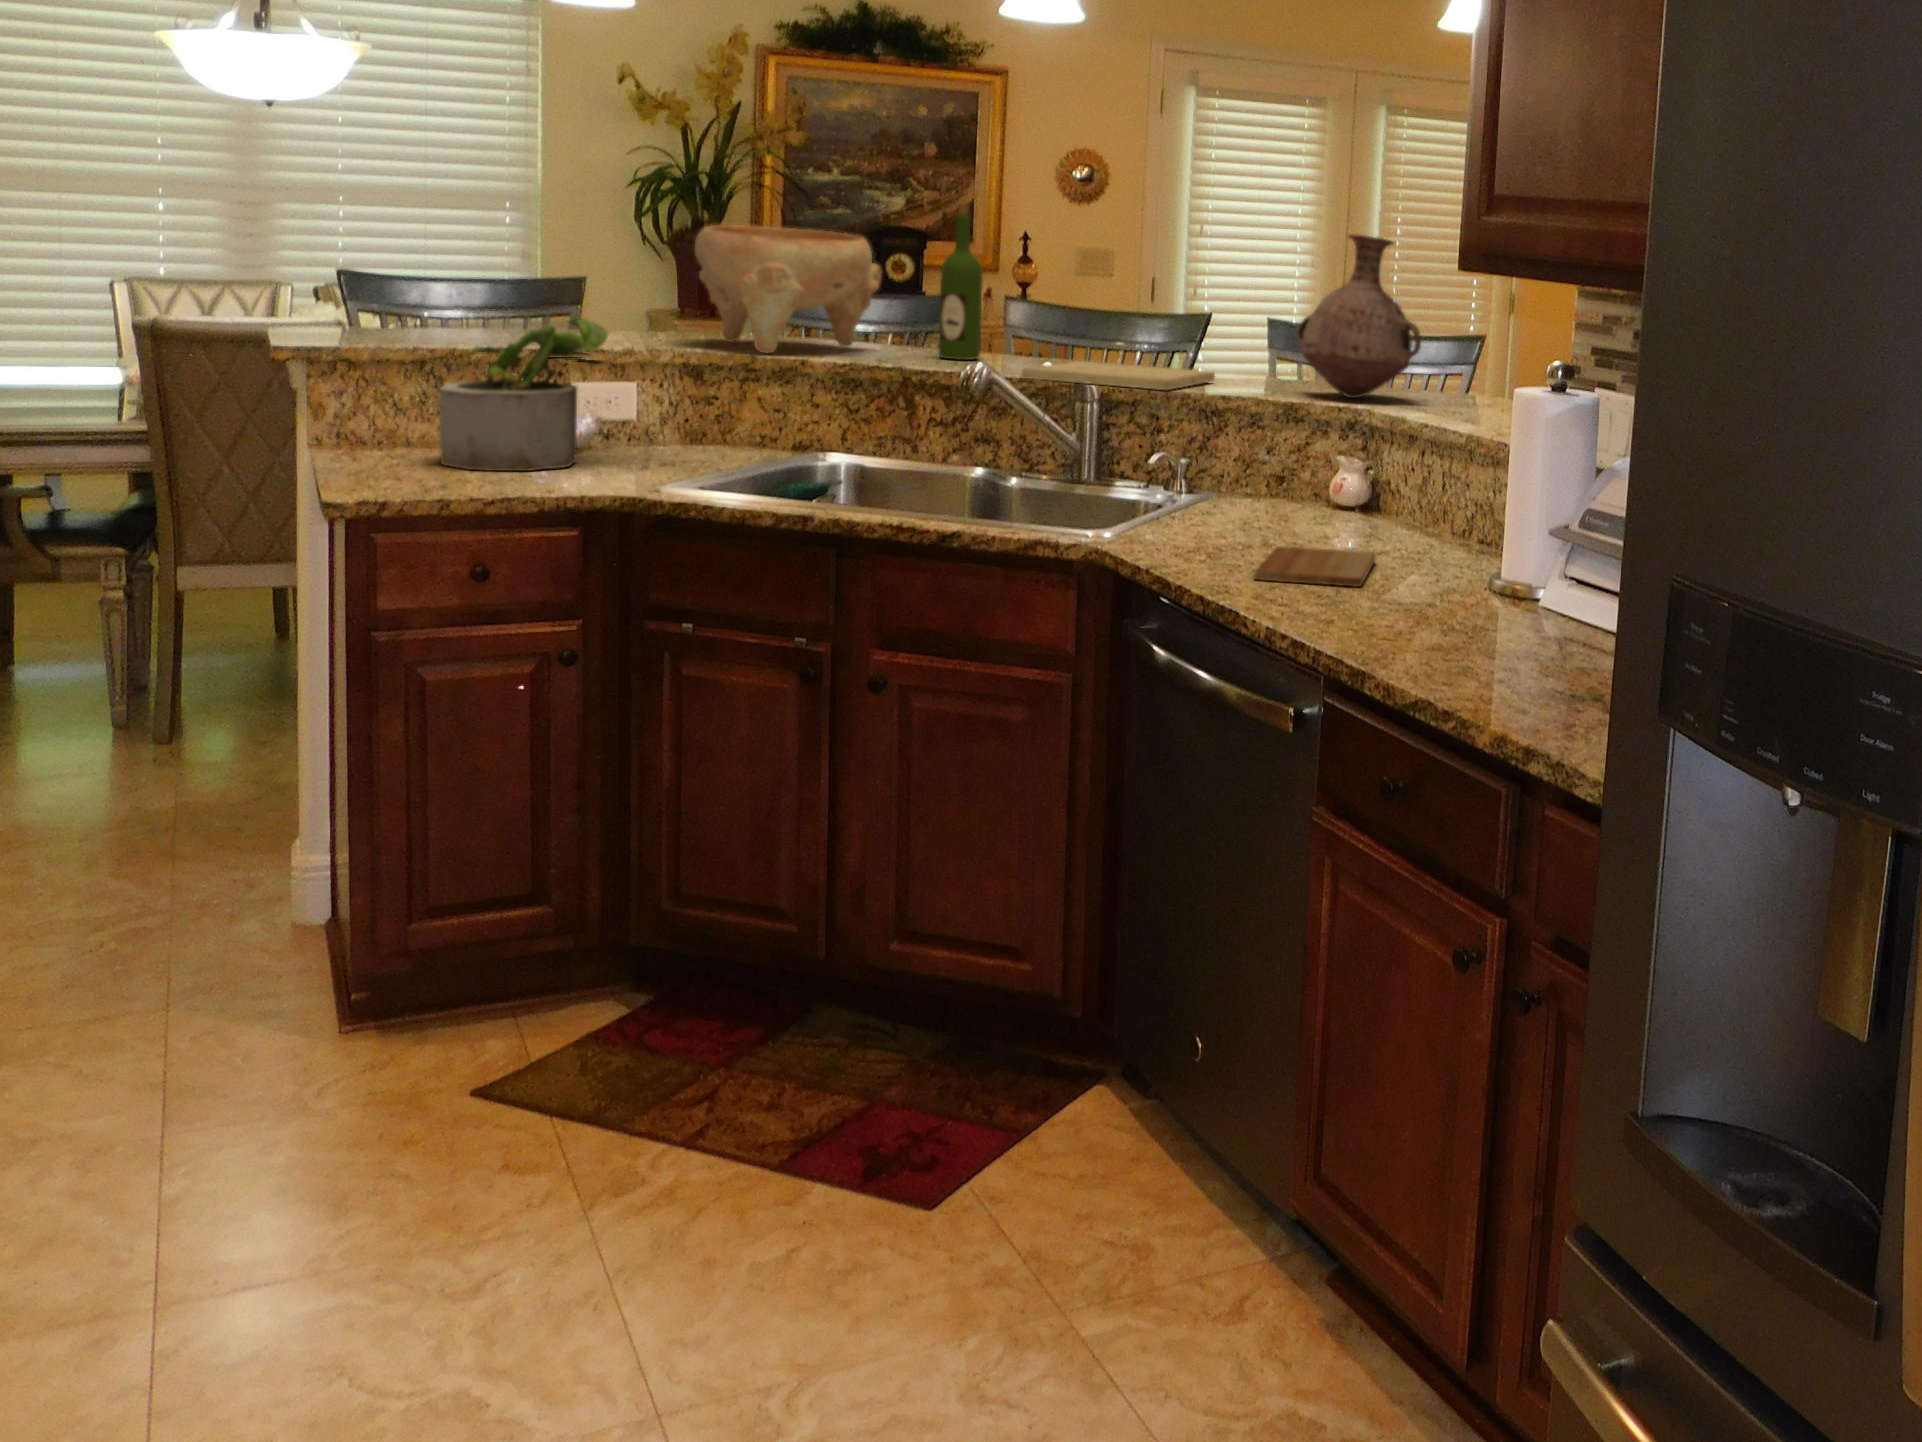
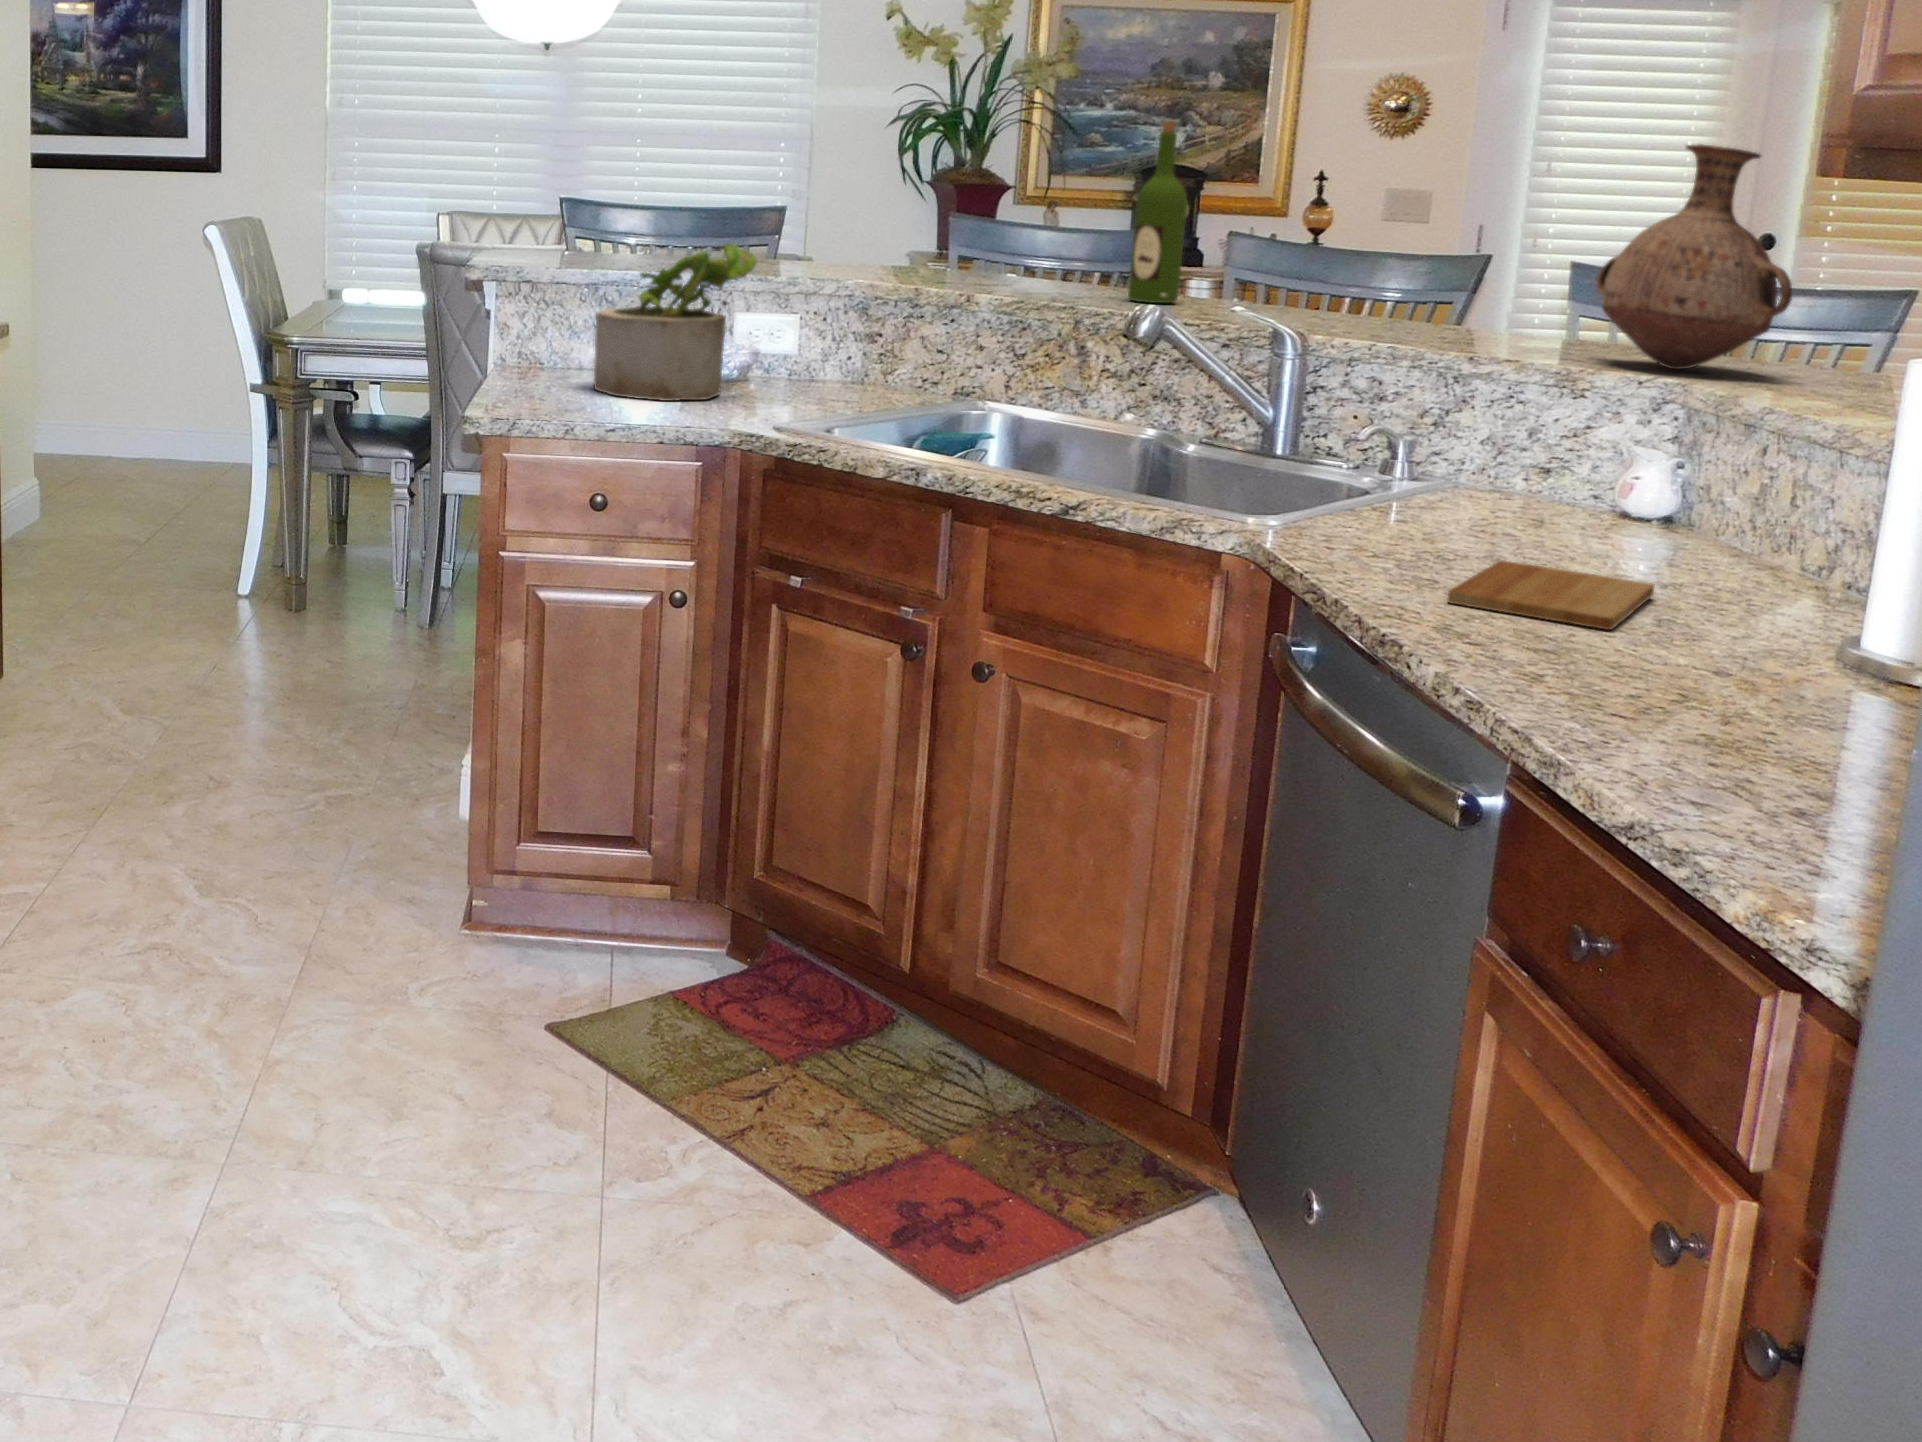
decorative bowl: present [695,225,882,353] -> none [869,149,1073,289]
book: present [1023,361,1215,390] -> none [1212,309,1476,347]

